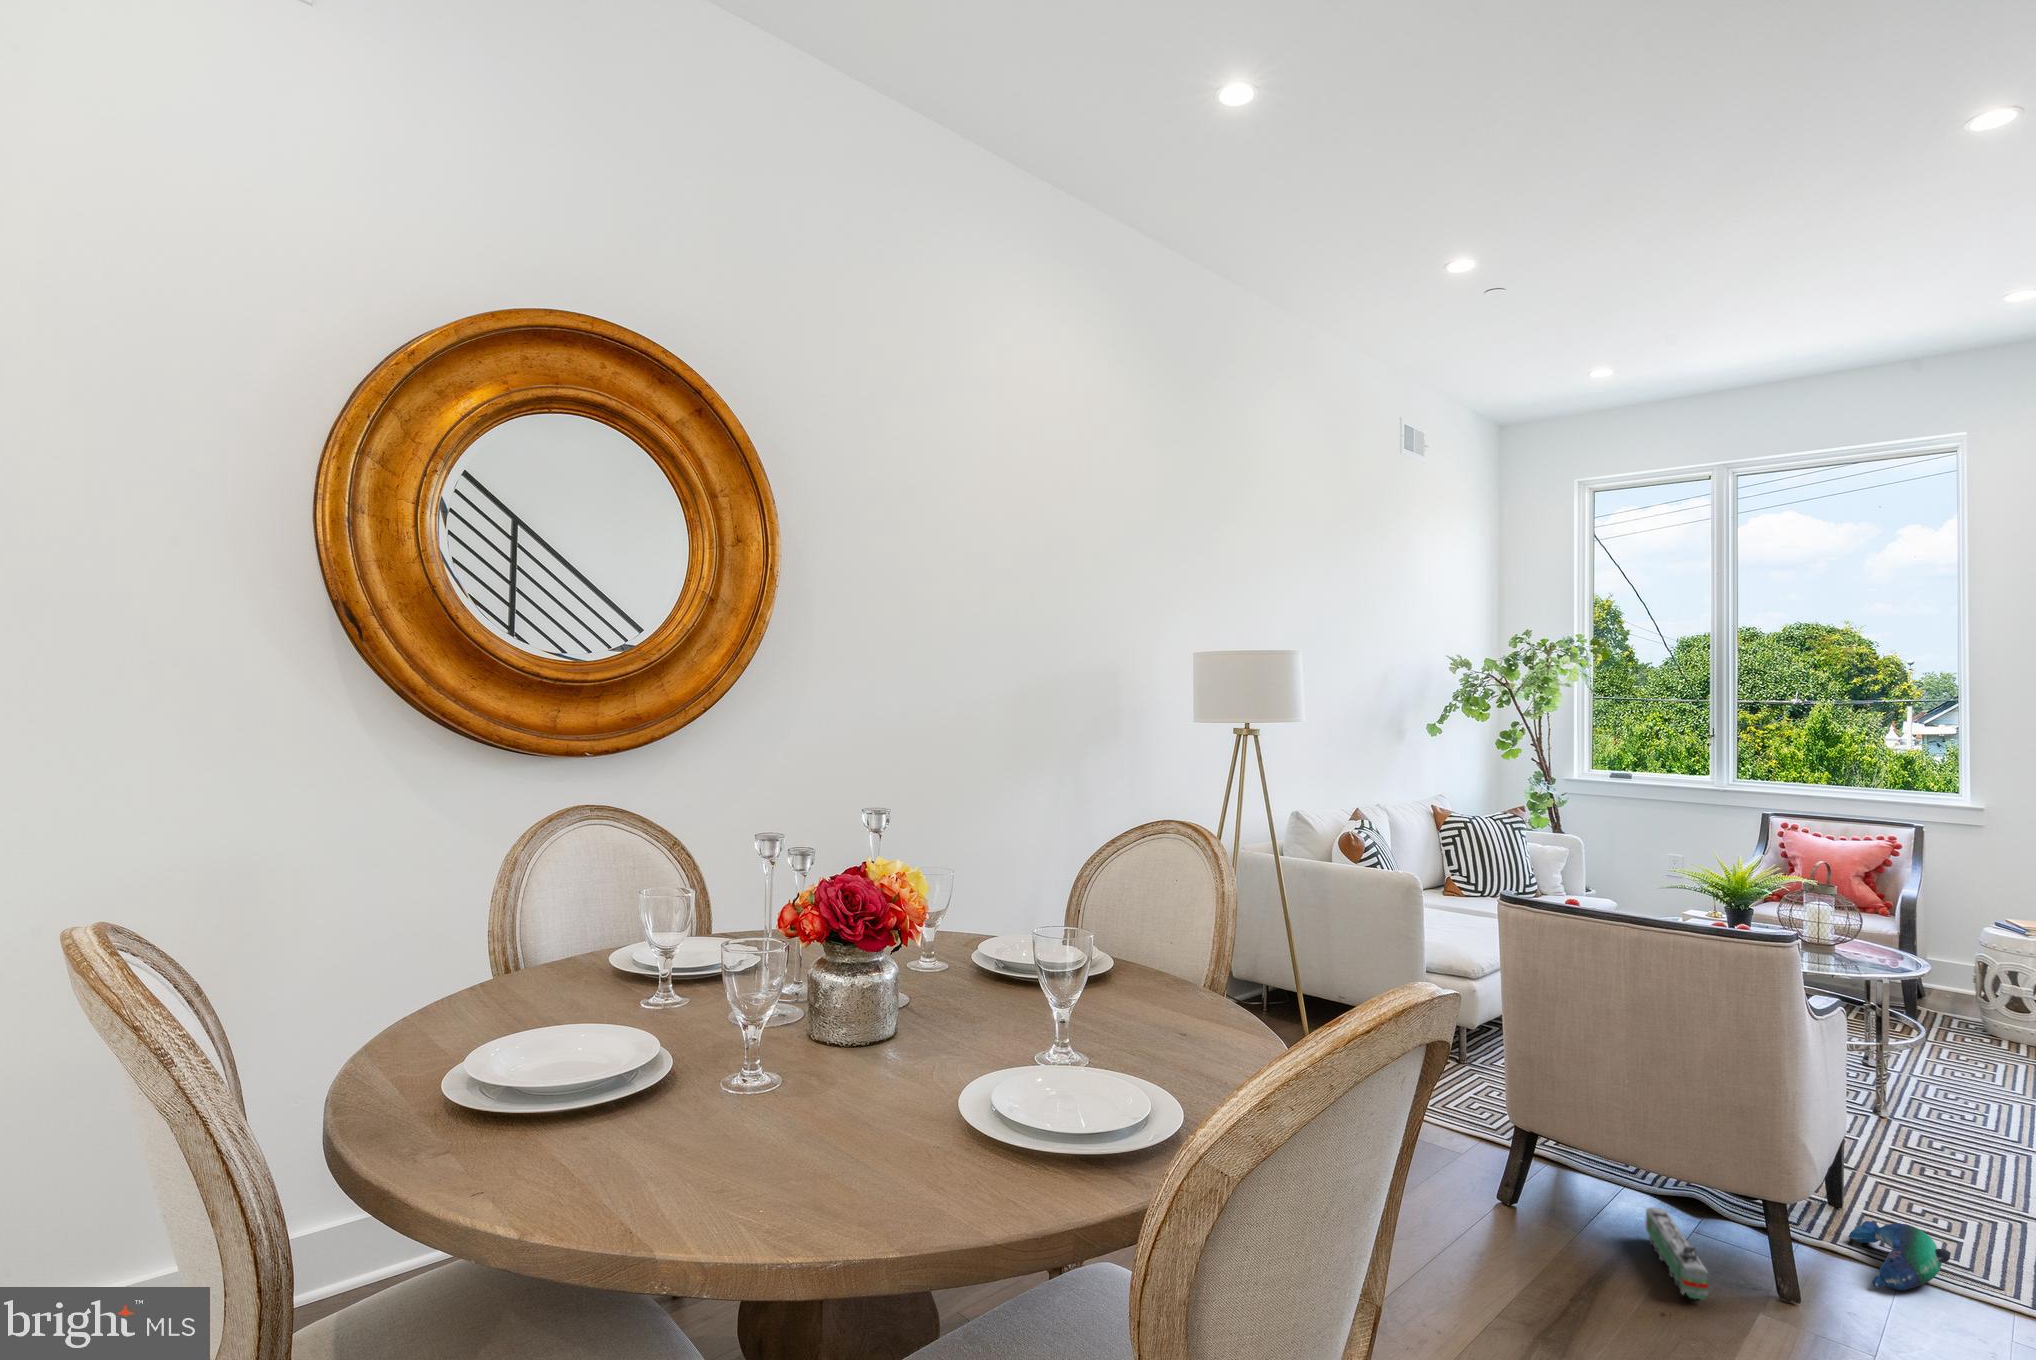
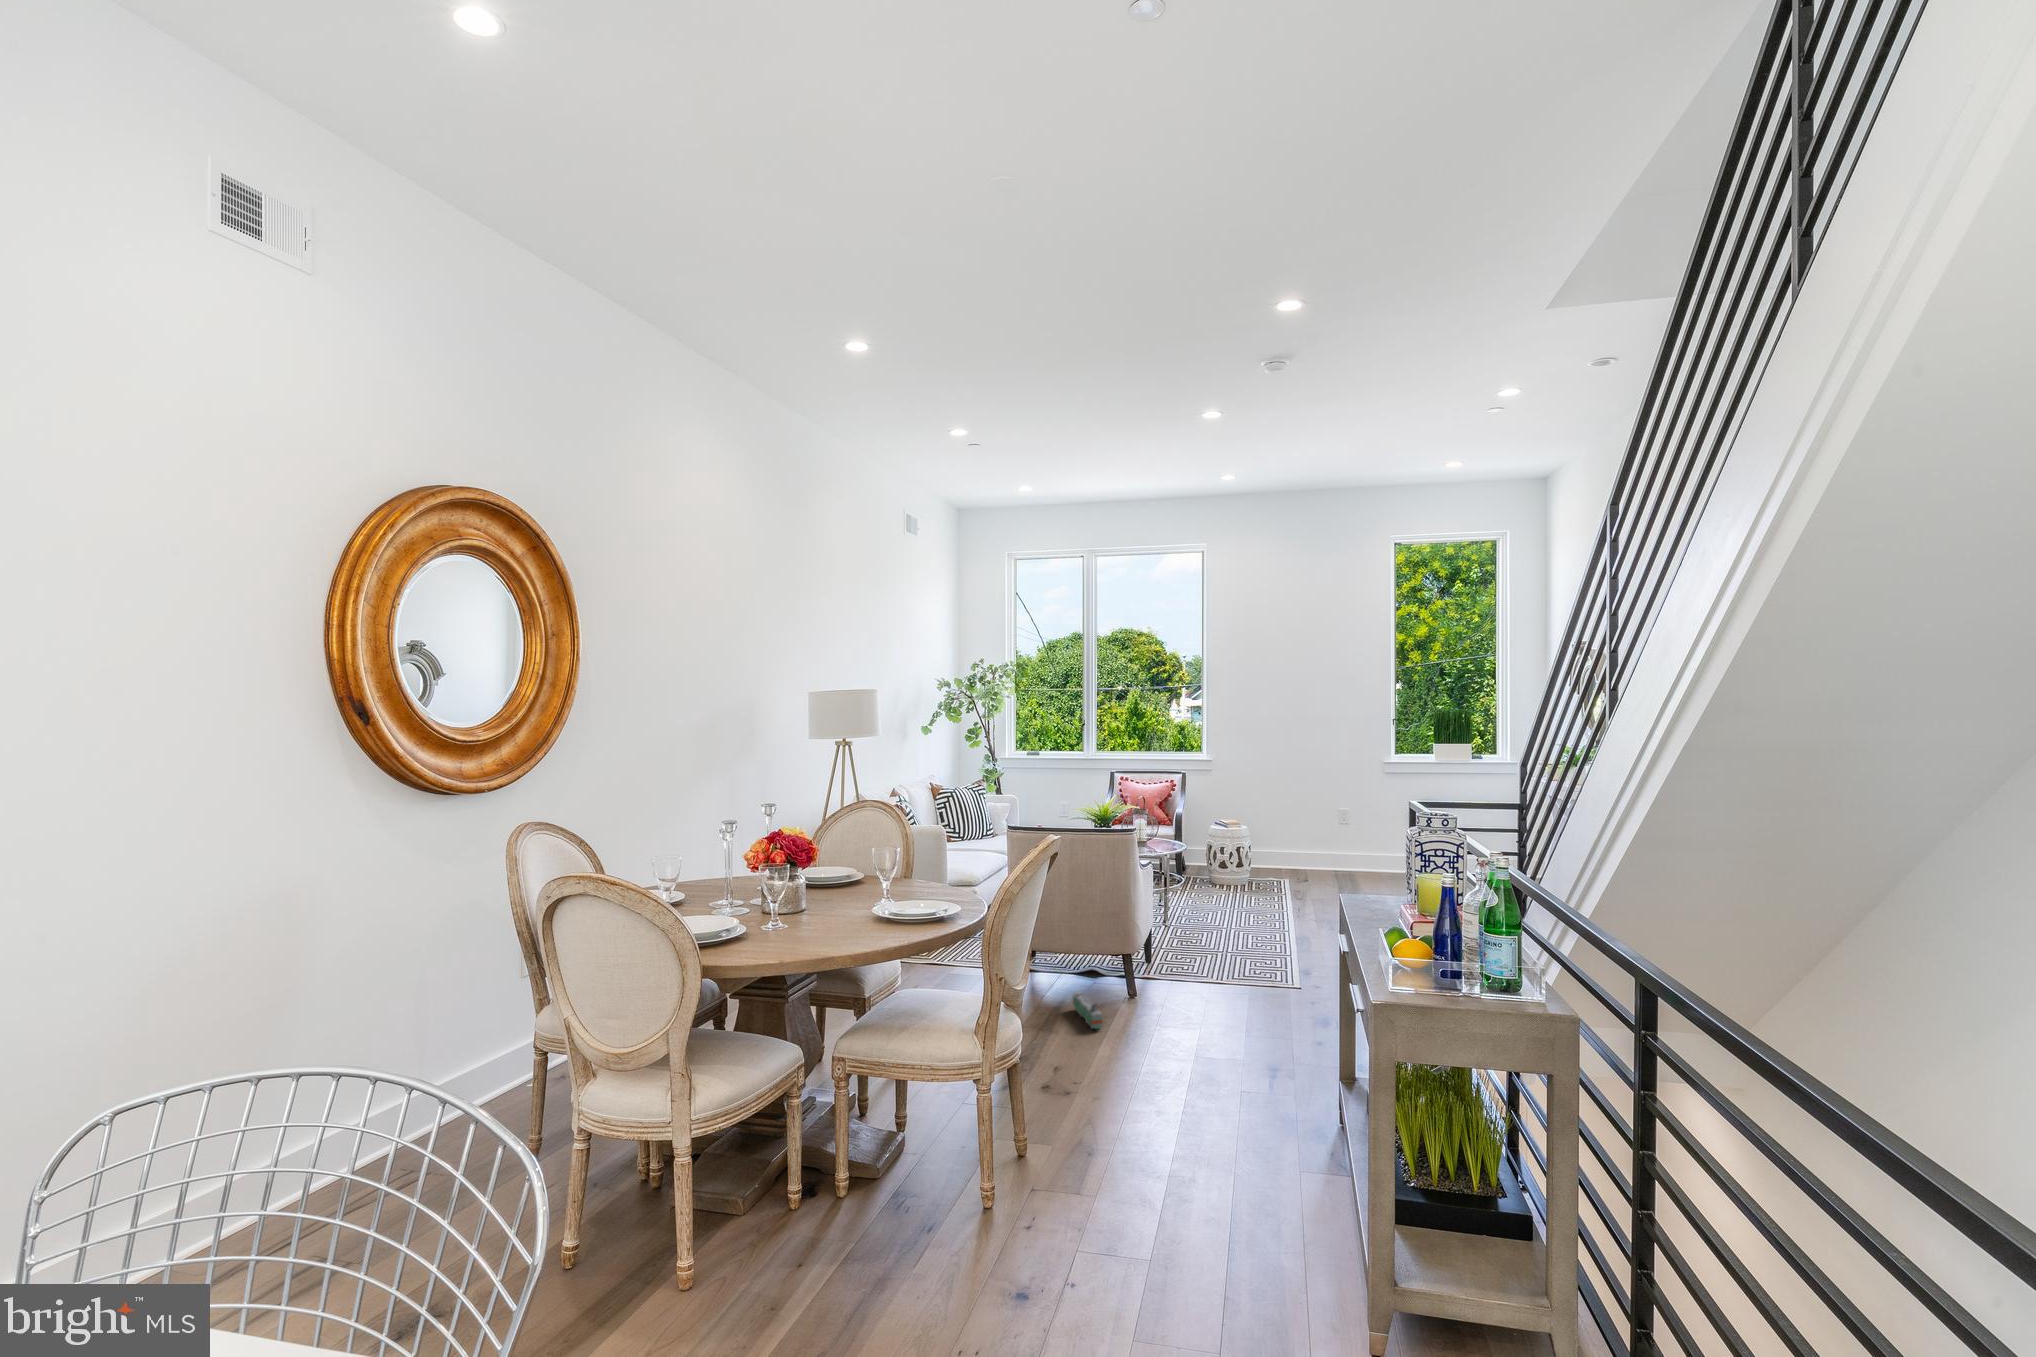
plush toy: present [1849,1221,1951,1290] -> none [1158,973,1197,1005]

